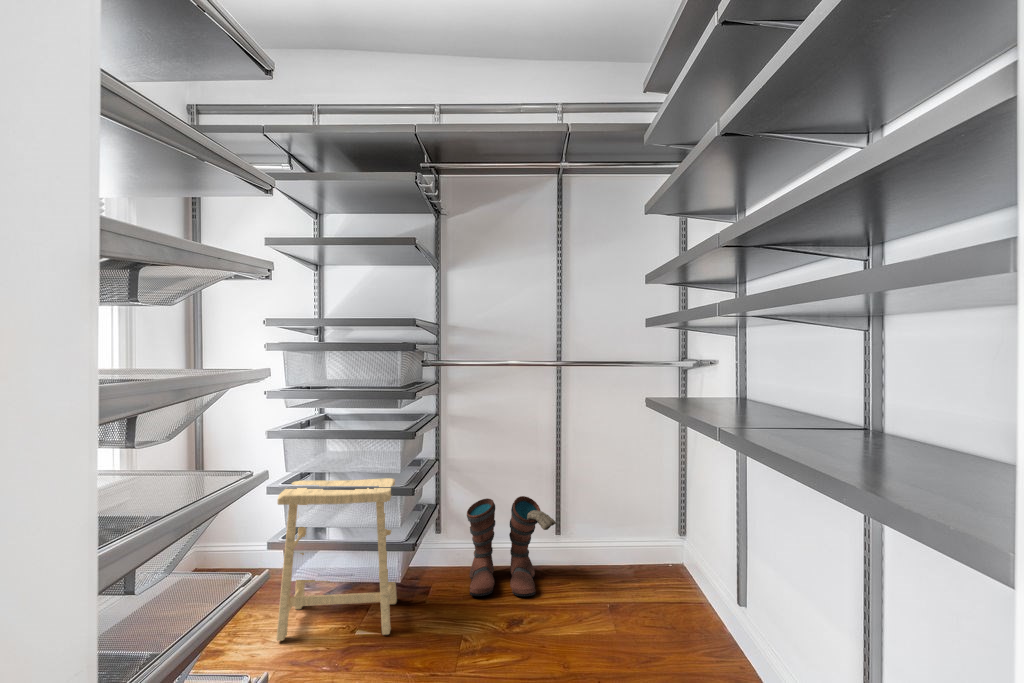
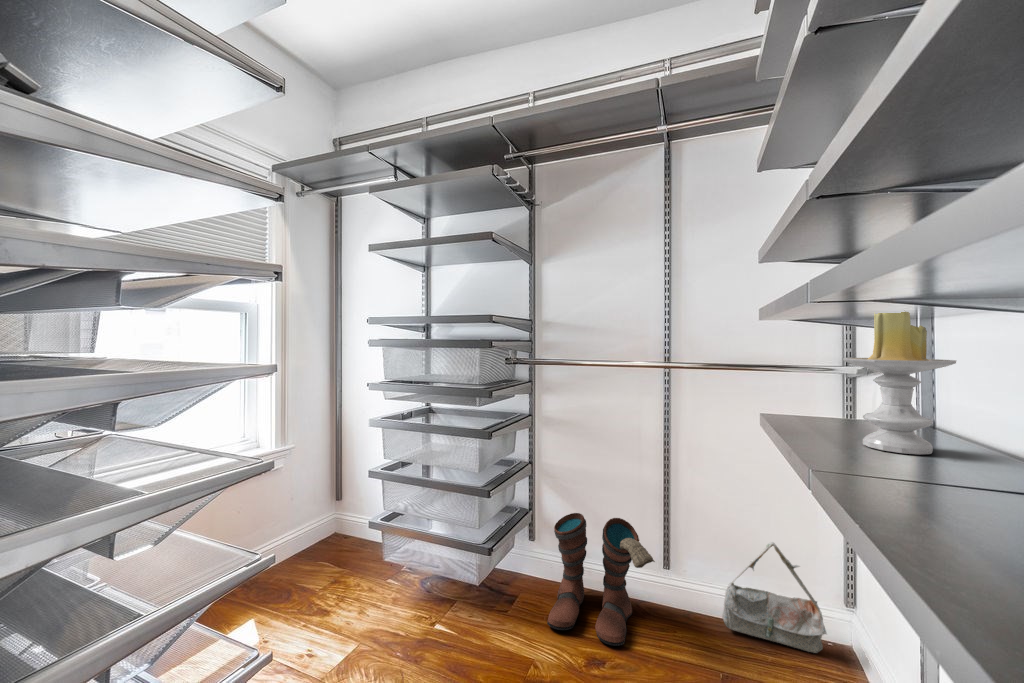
candle: none [689,317,737,407] -> present [843,312,956,454]
footstool: present [276,478,397,641] -> none [344,472,473,657]
bag: none [602,496,670,572] -> present [722,542,827,653]

